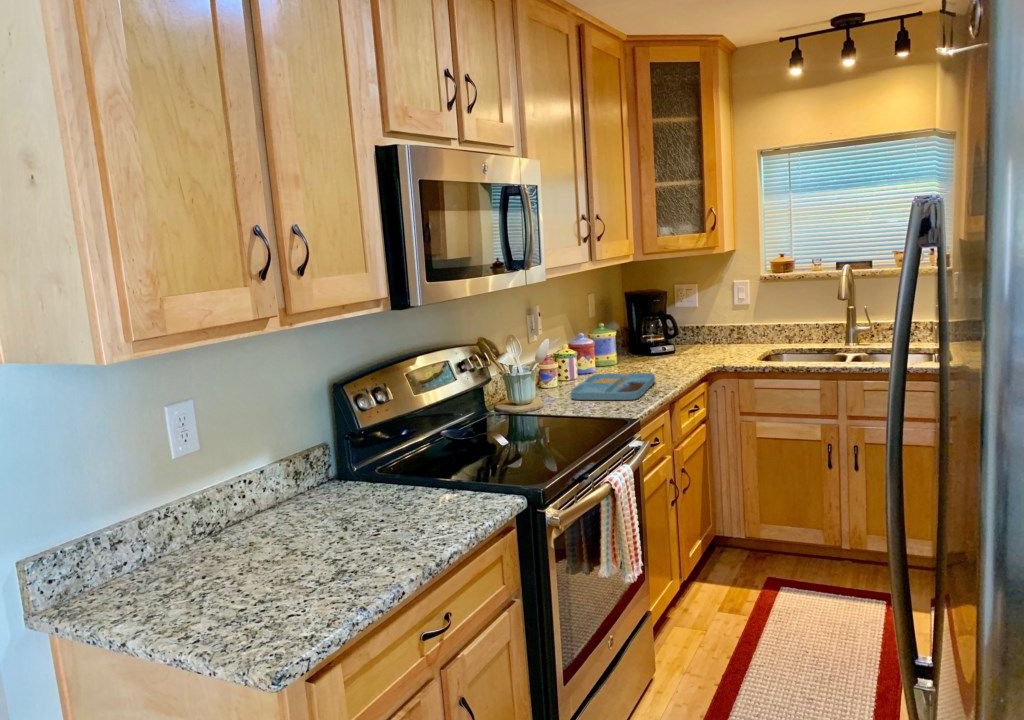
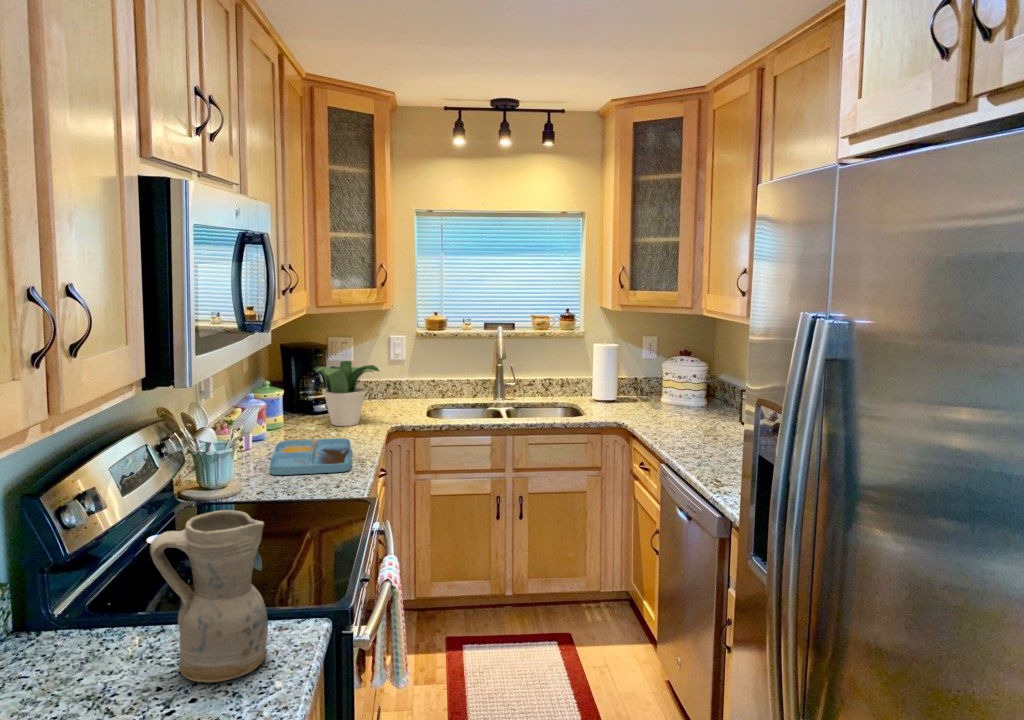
potted plant: none [639,304,698,365] -> present [313,361,379,426]
ceramic pitcher: none [372,400,456,523] -> present [150,510,268,682]

